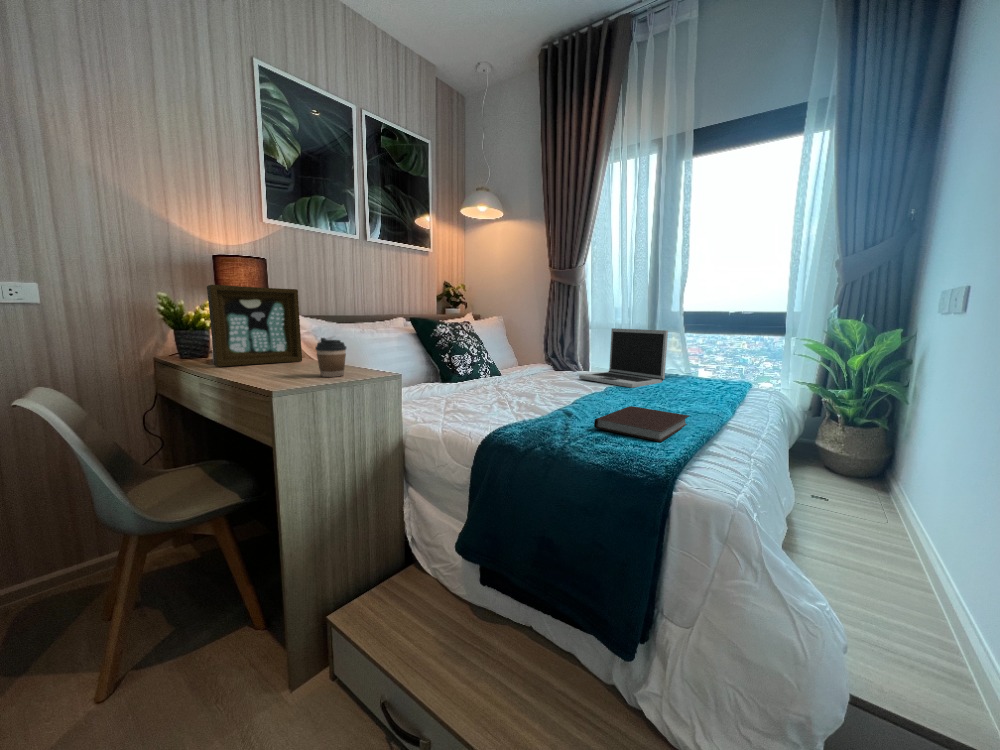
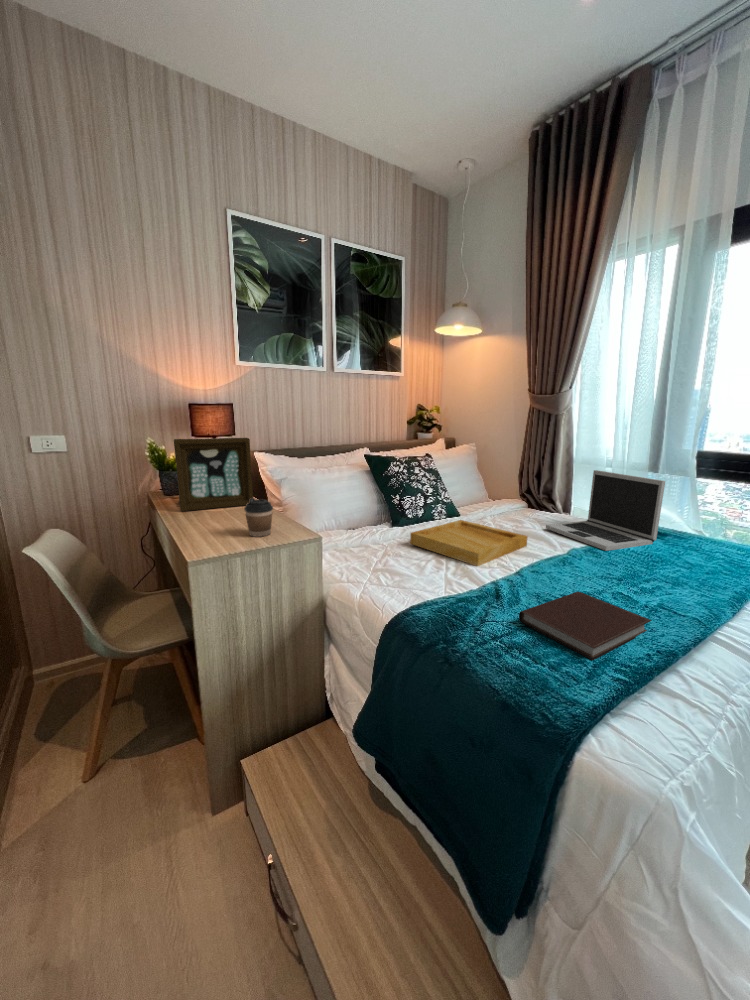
tray: none [469,374,571,403] -> present [410,520,528,566]

